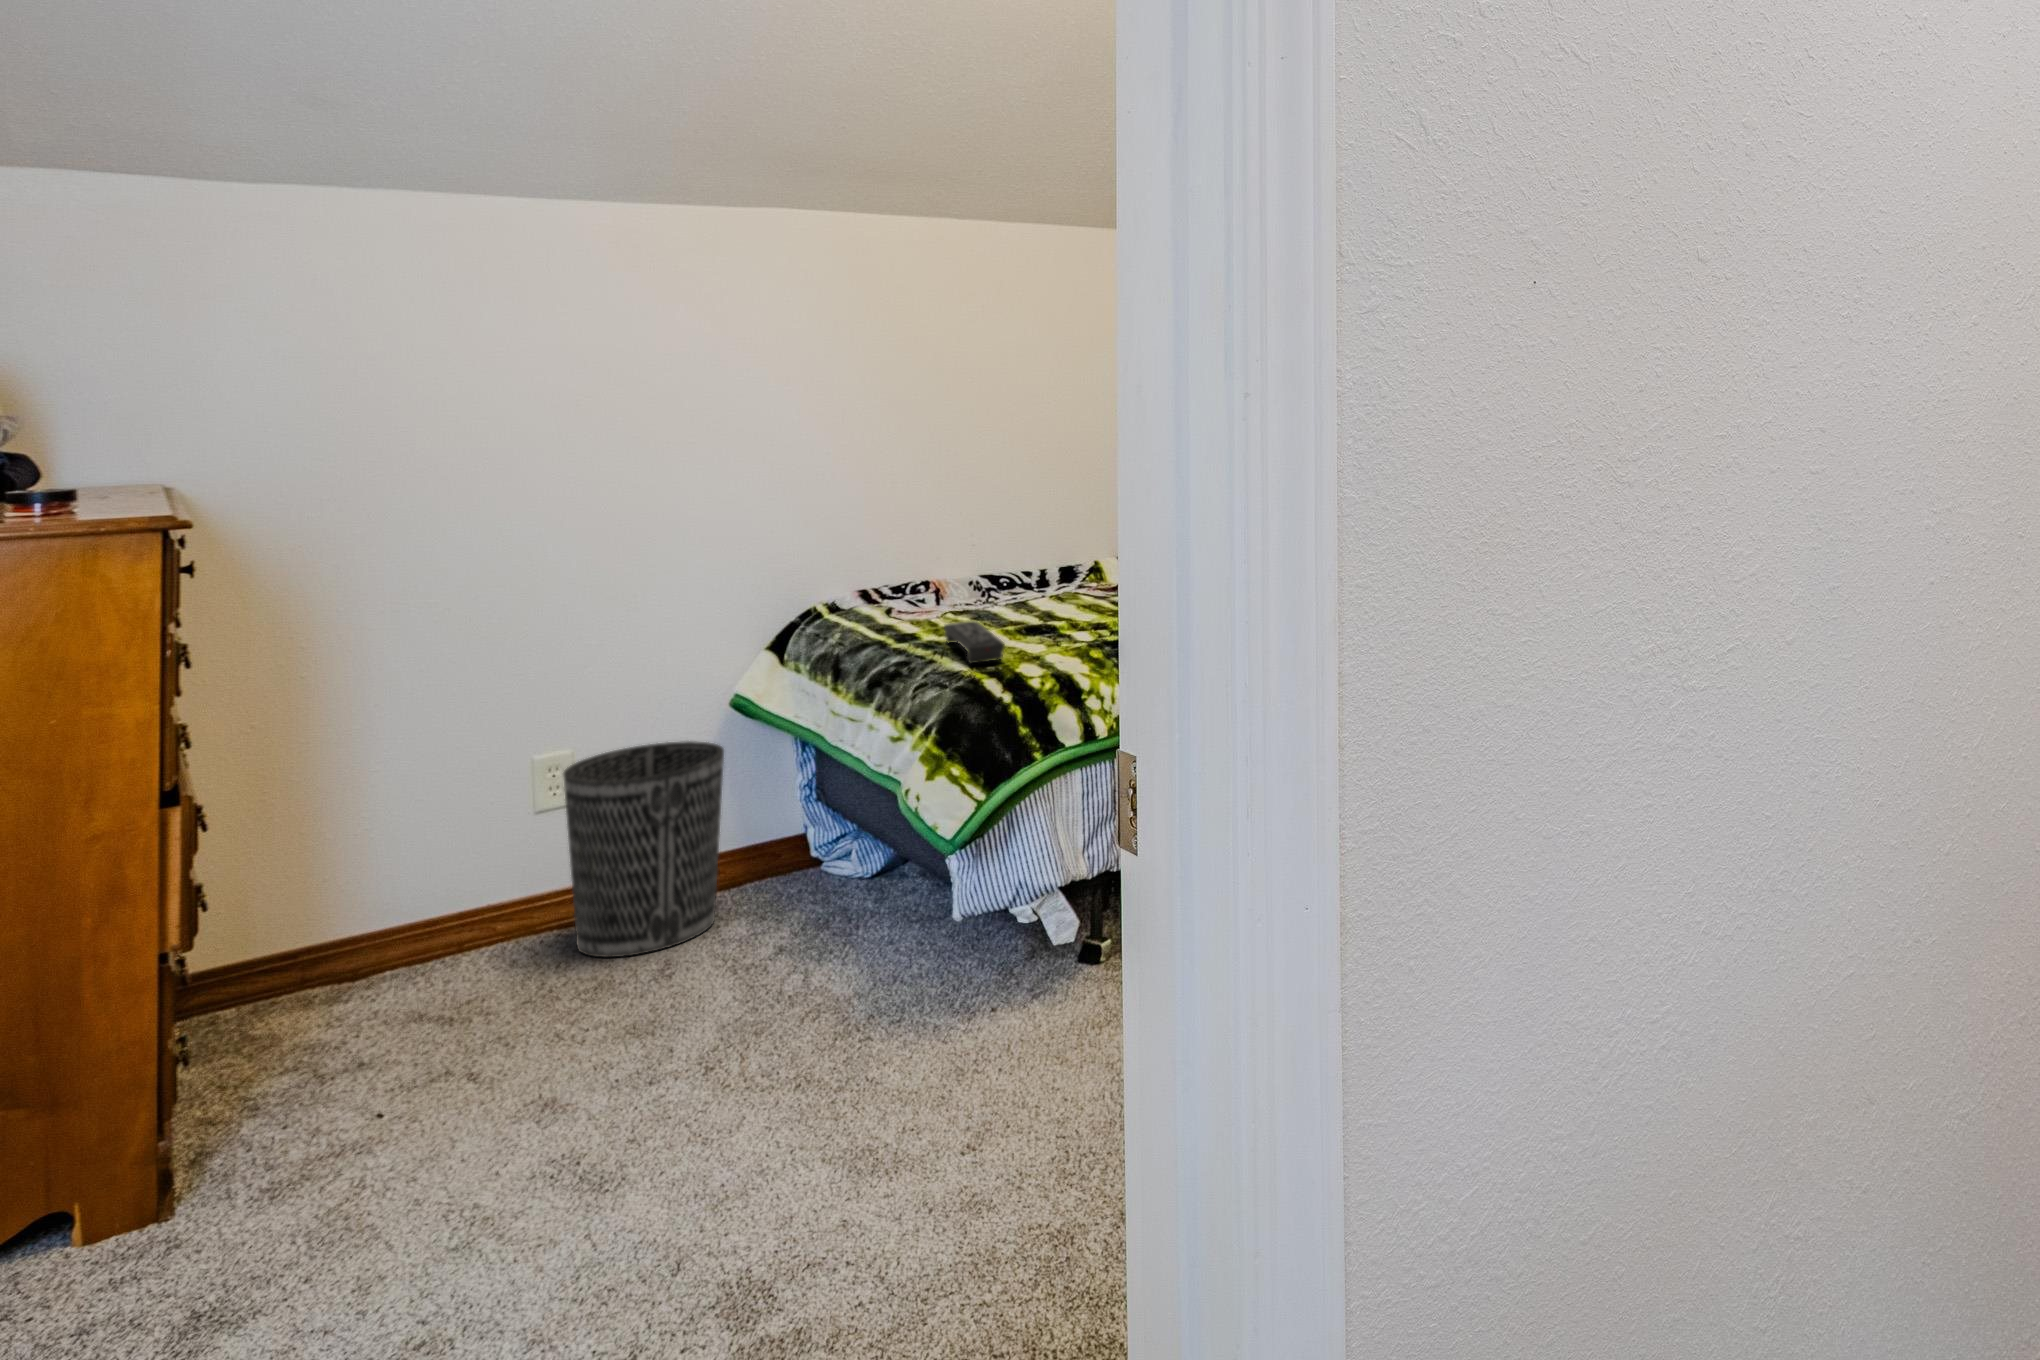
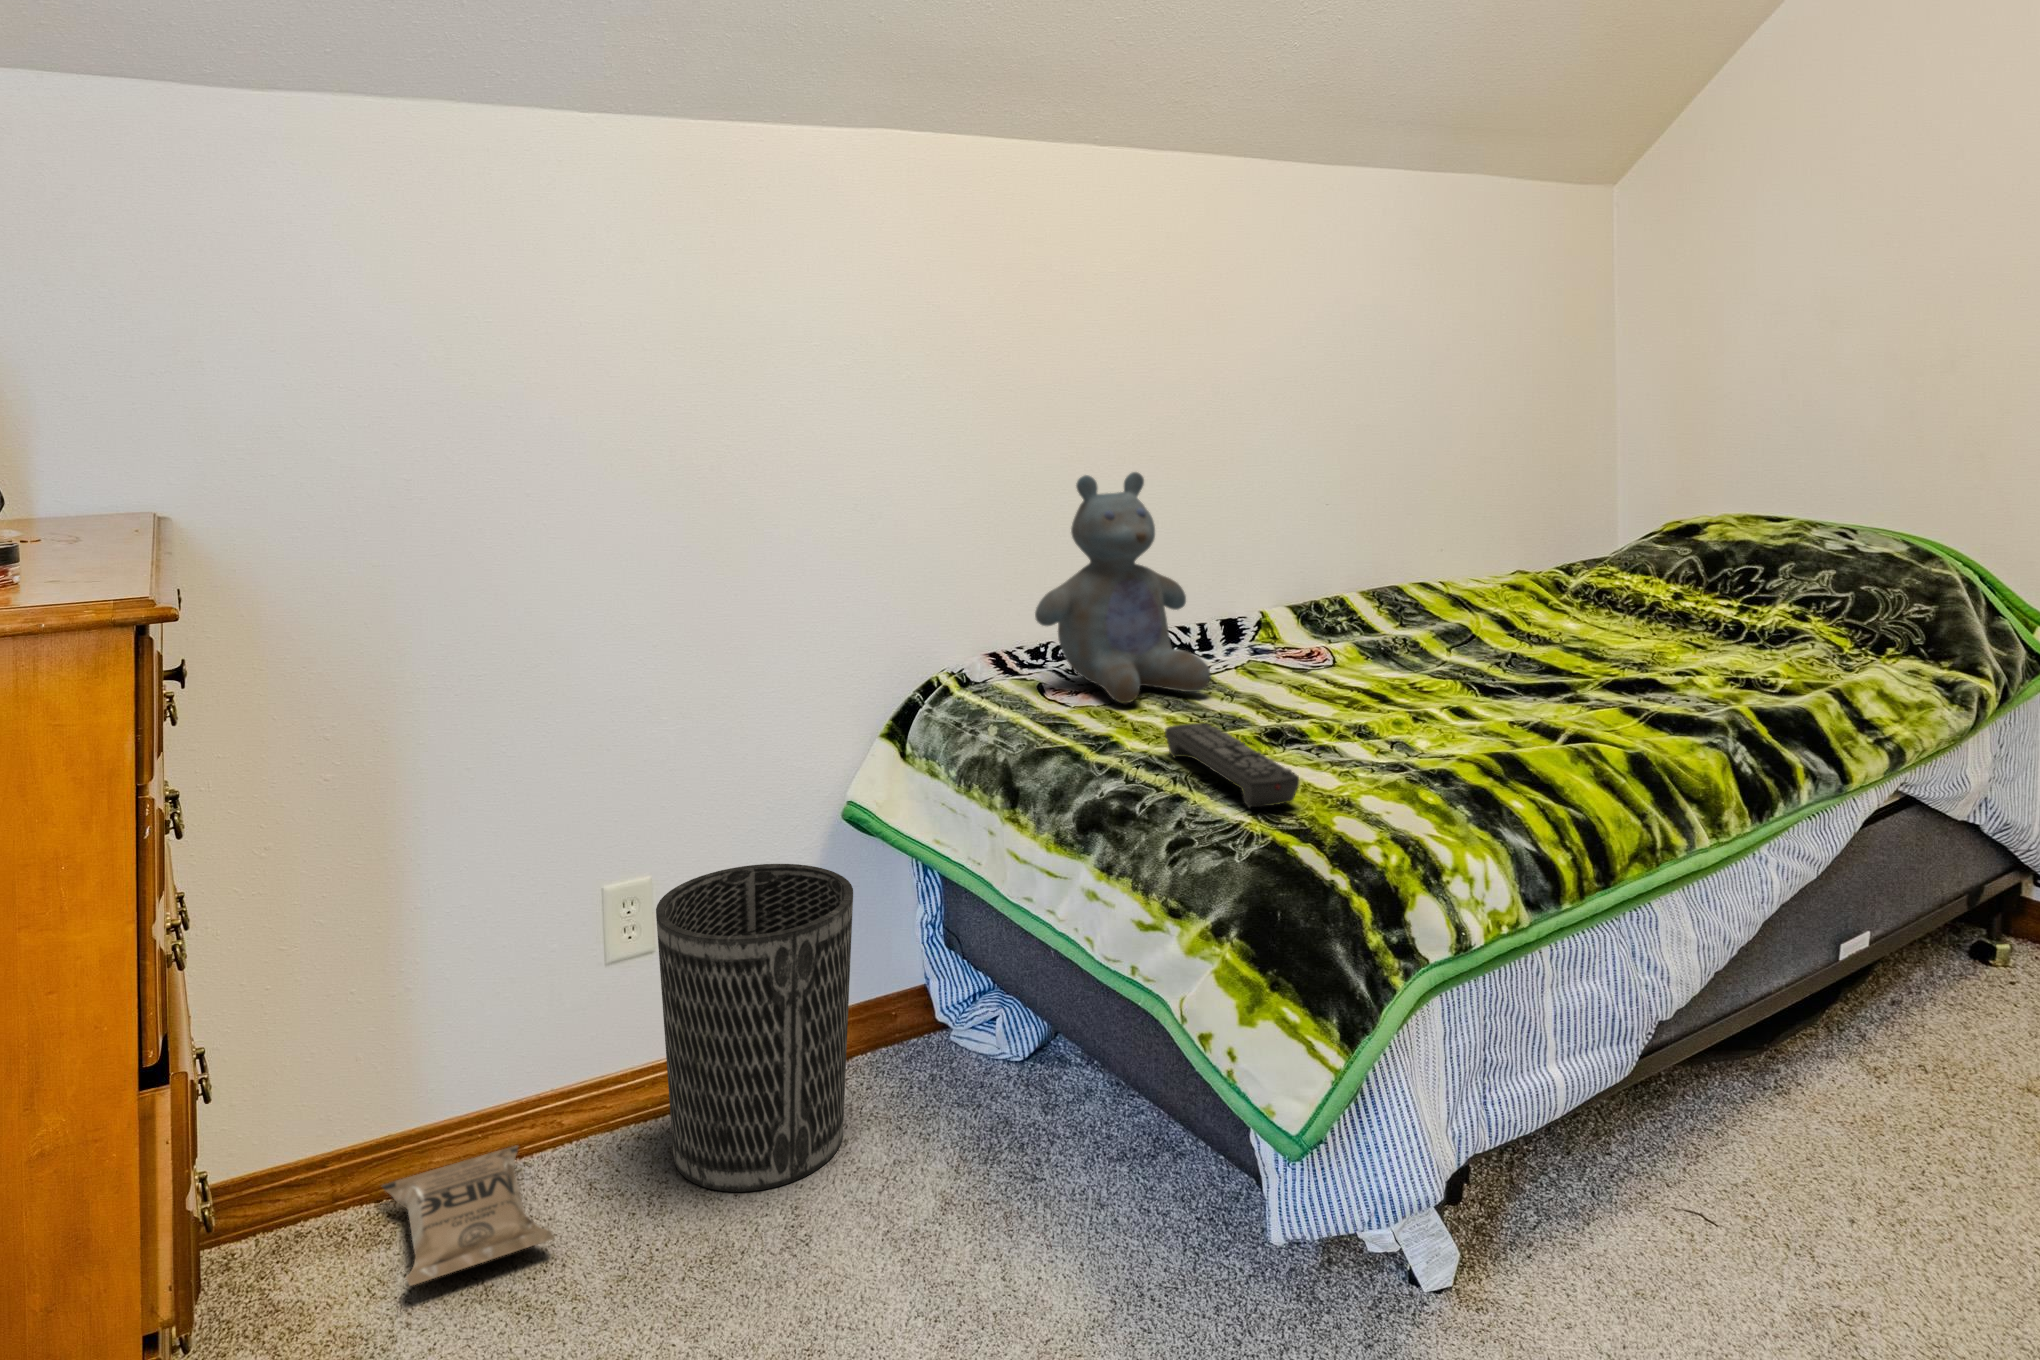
stuffed bear: none [884,457,1014,617] -> present [1035,472,1211,704]
bag: none [333,947,471,1019] -> present [382,1146,555,1285]

